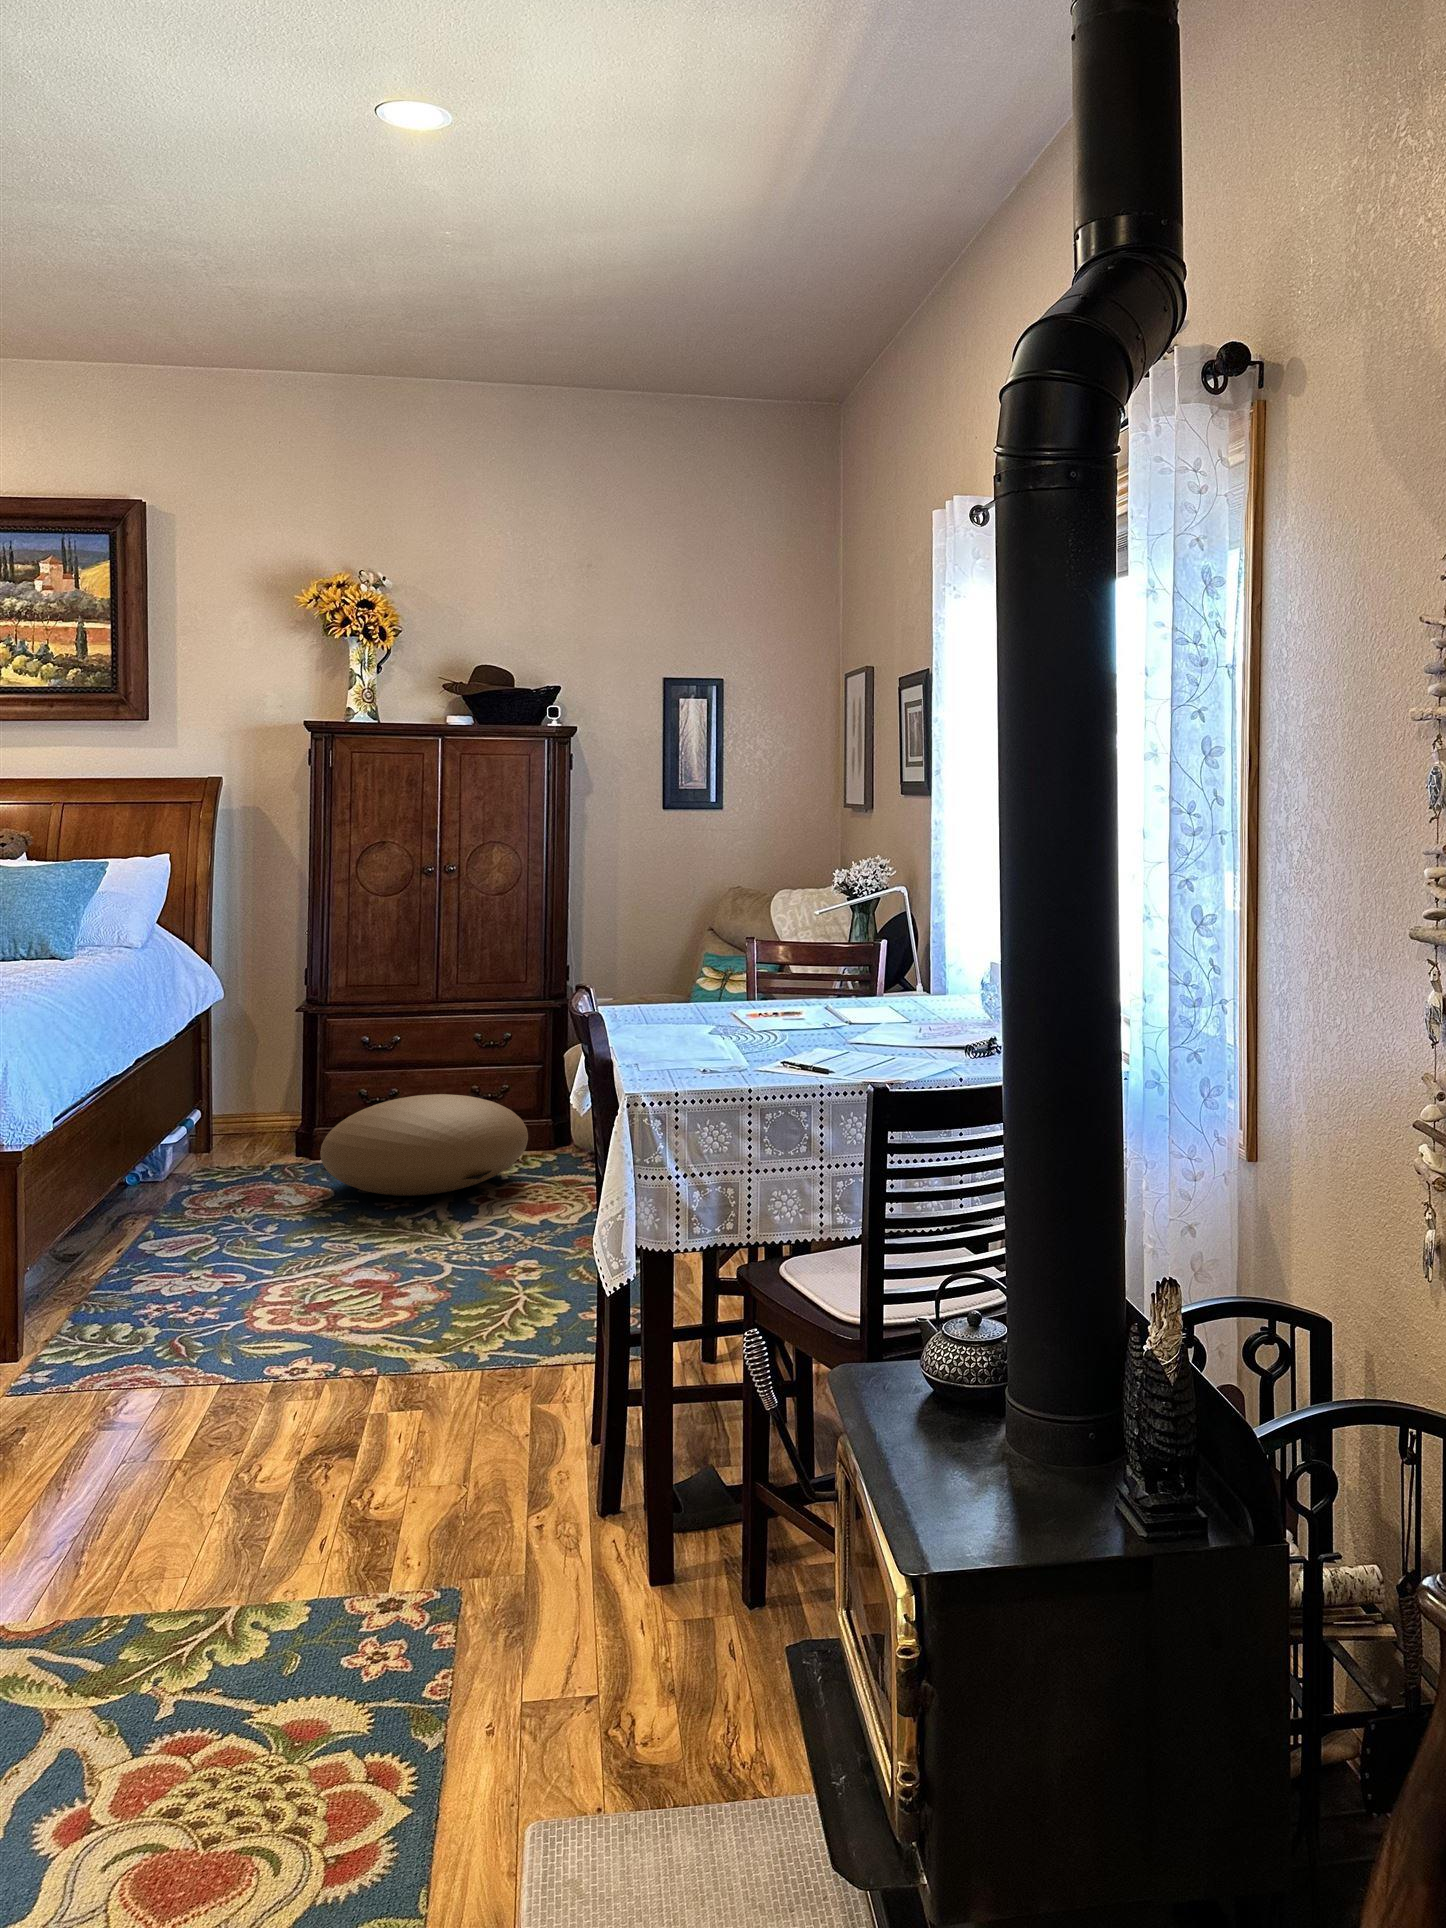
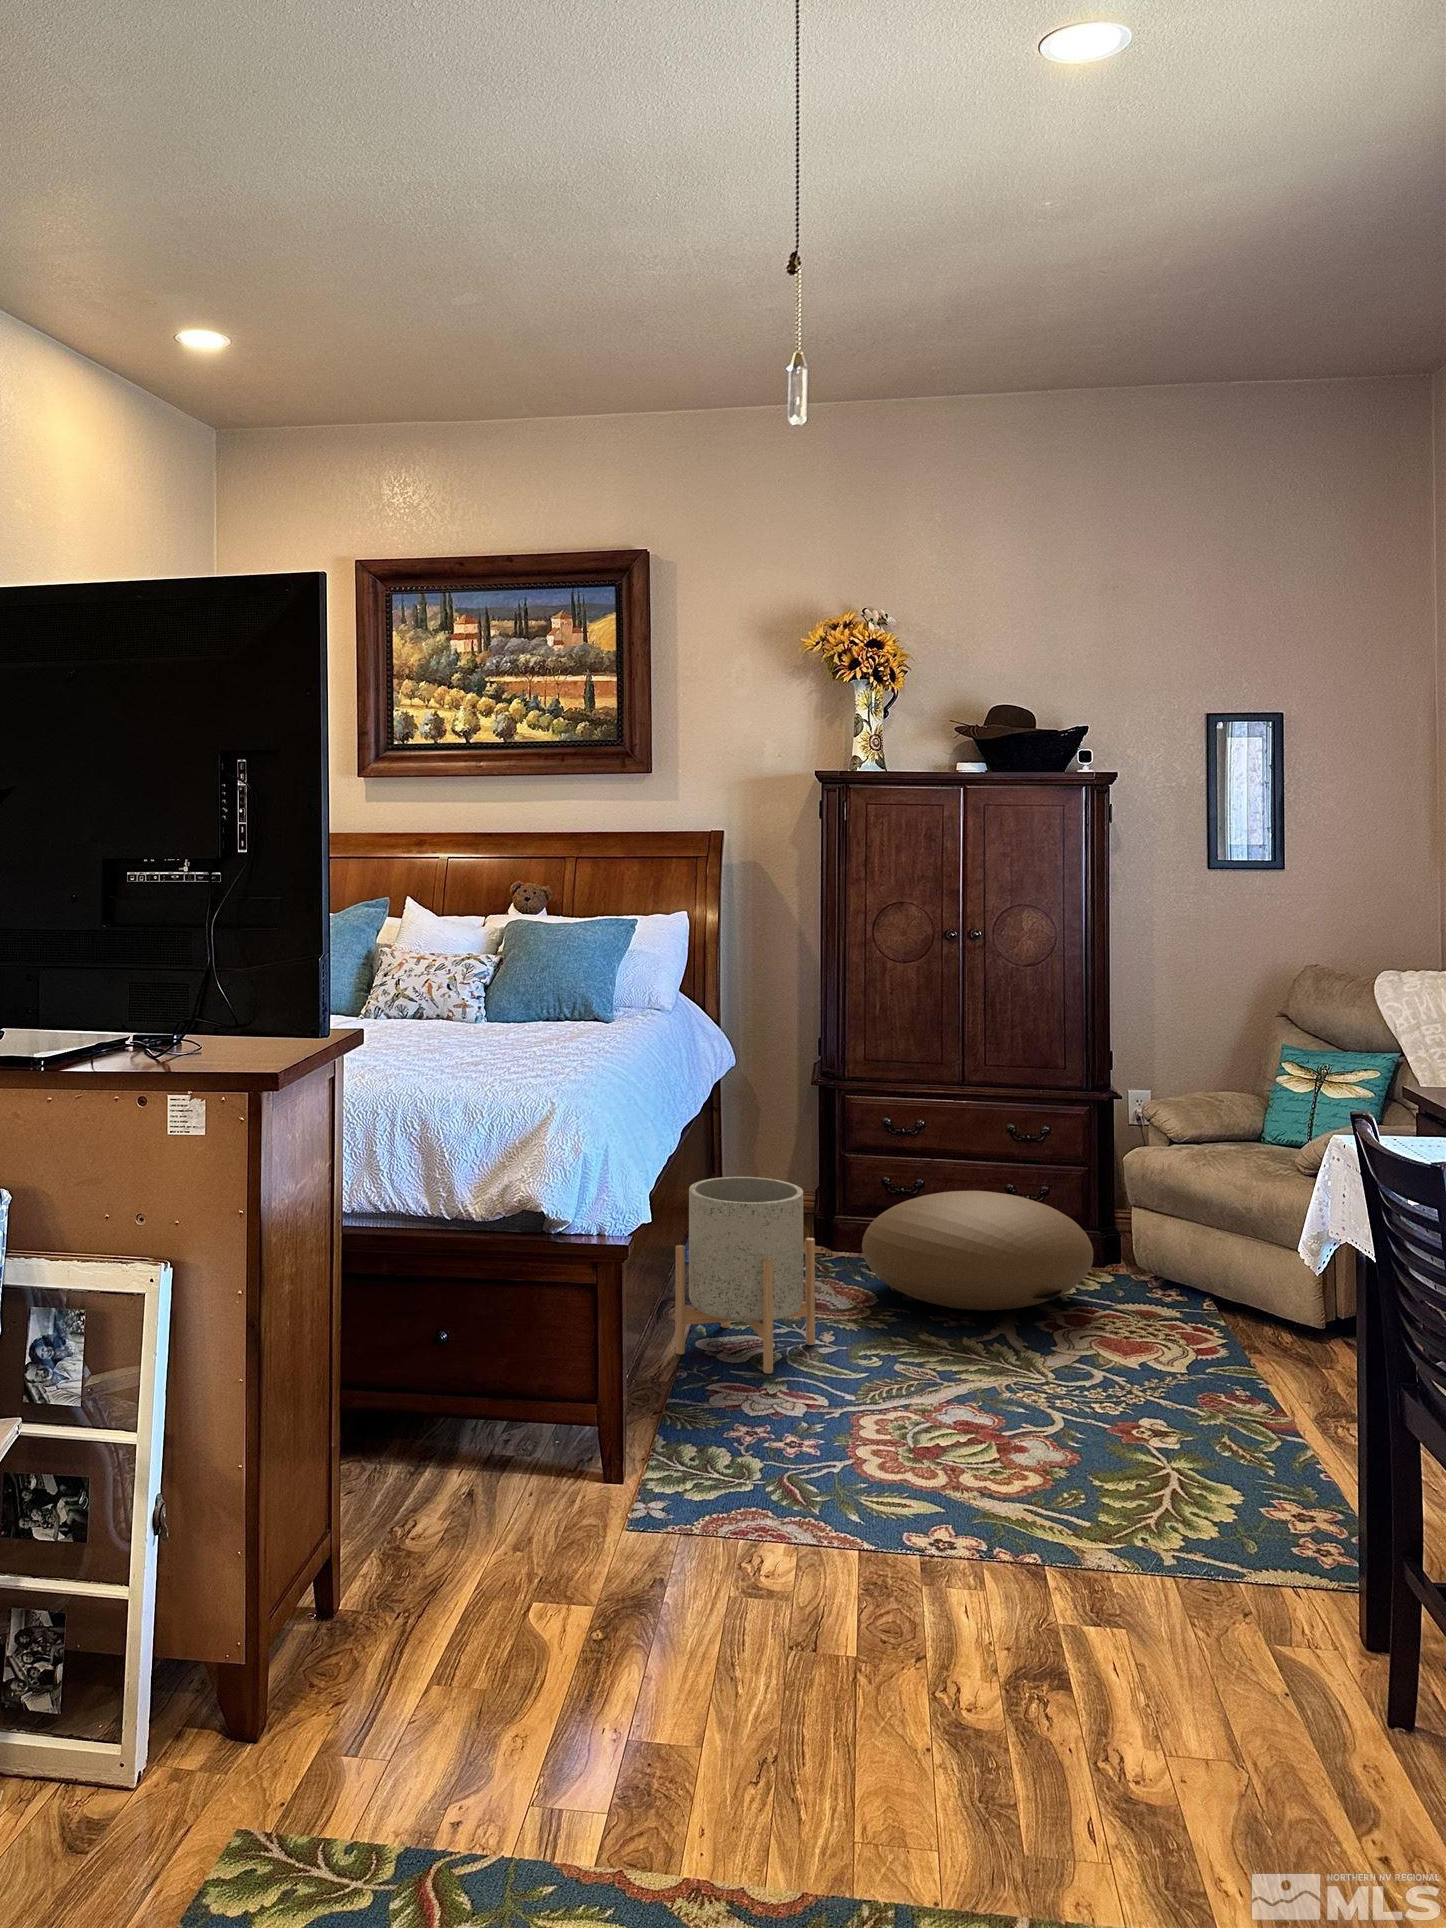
planter: none [115,1093,257,1264] -> present [675,1177,815,1374]

